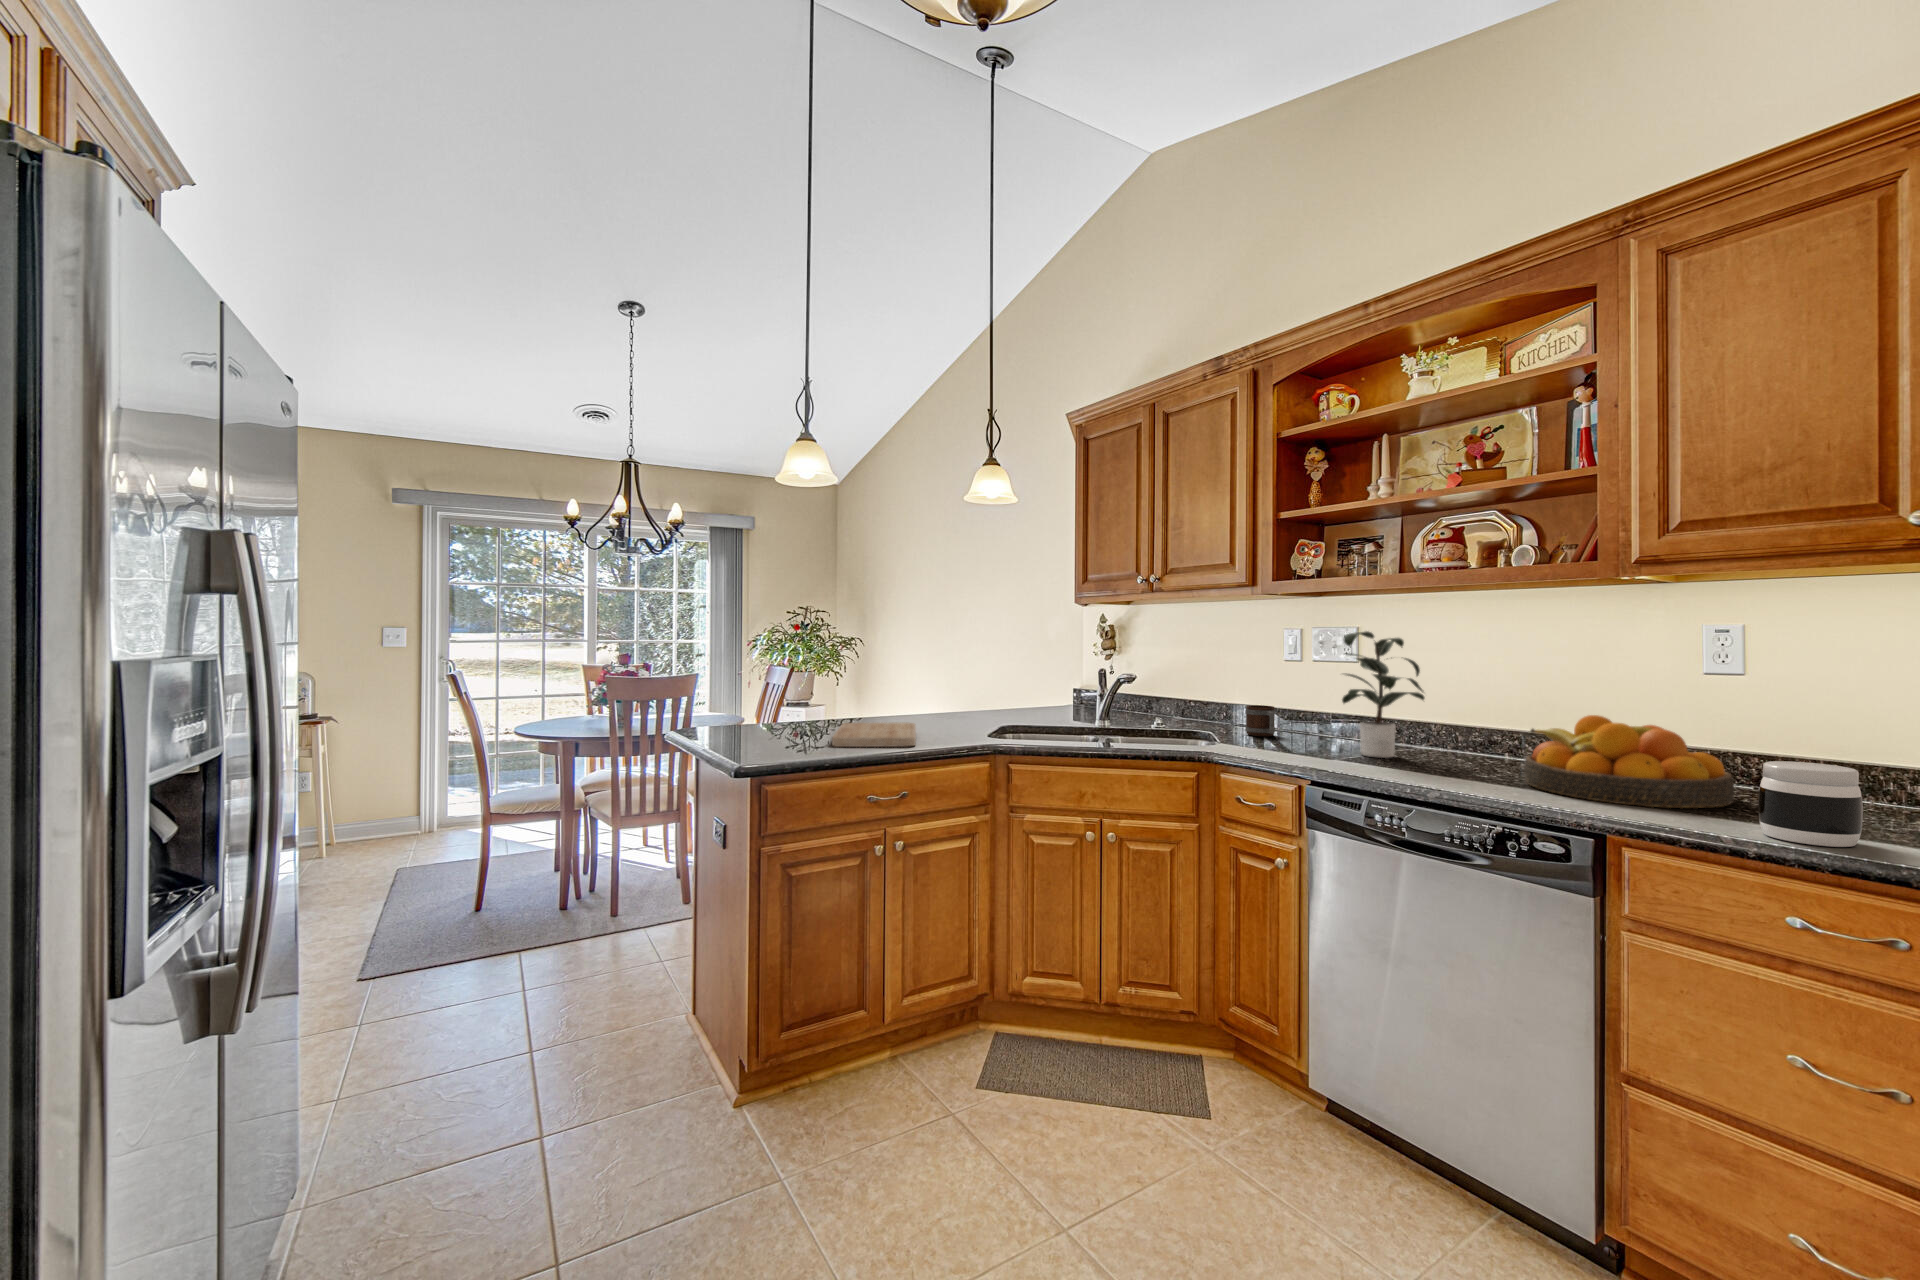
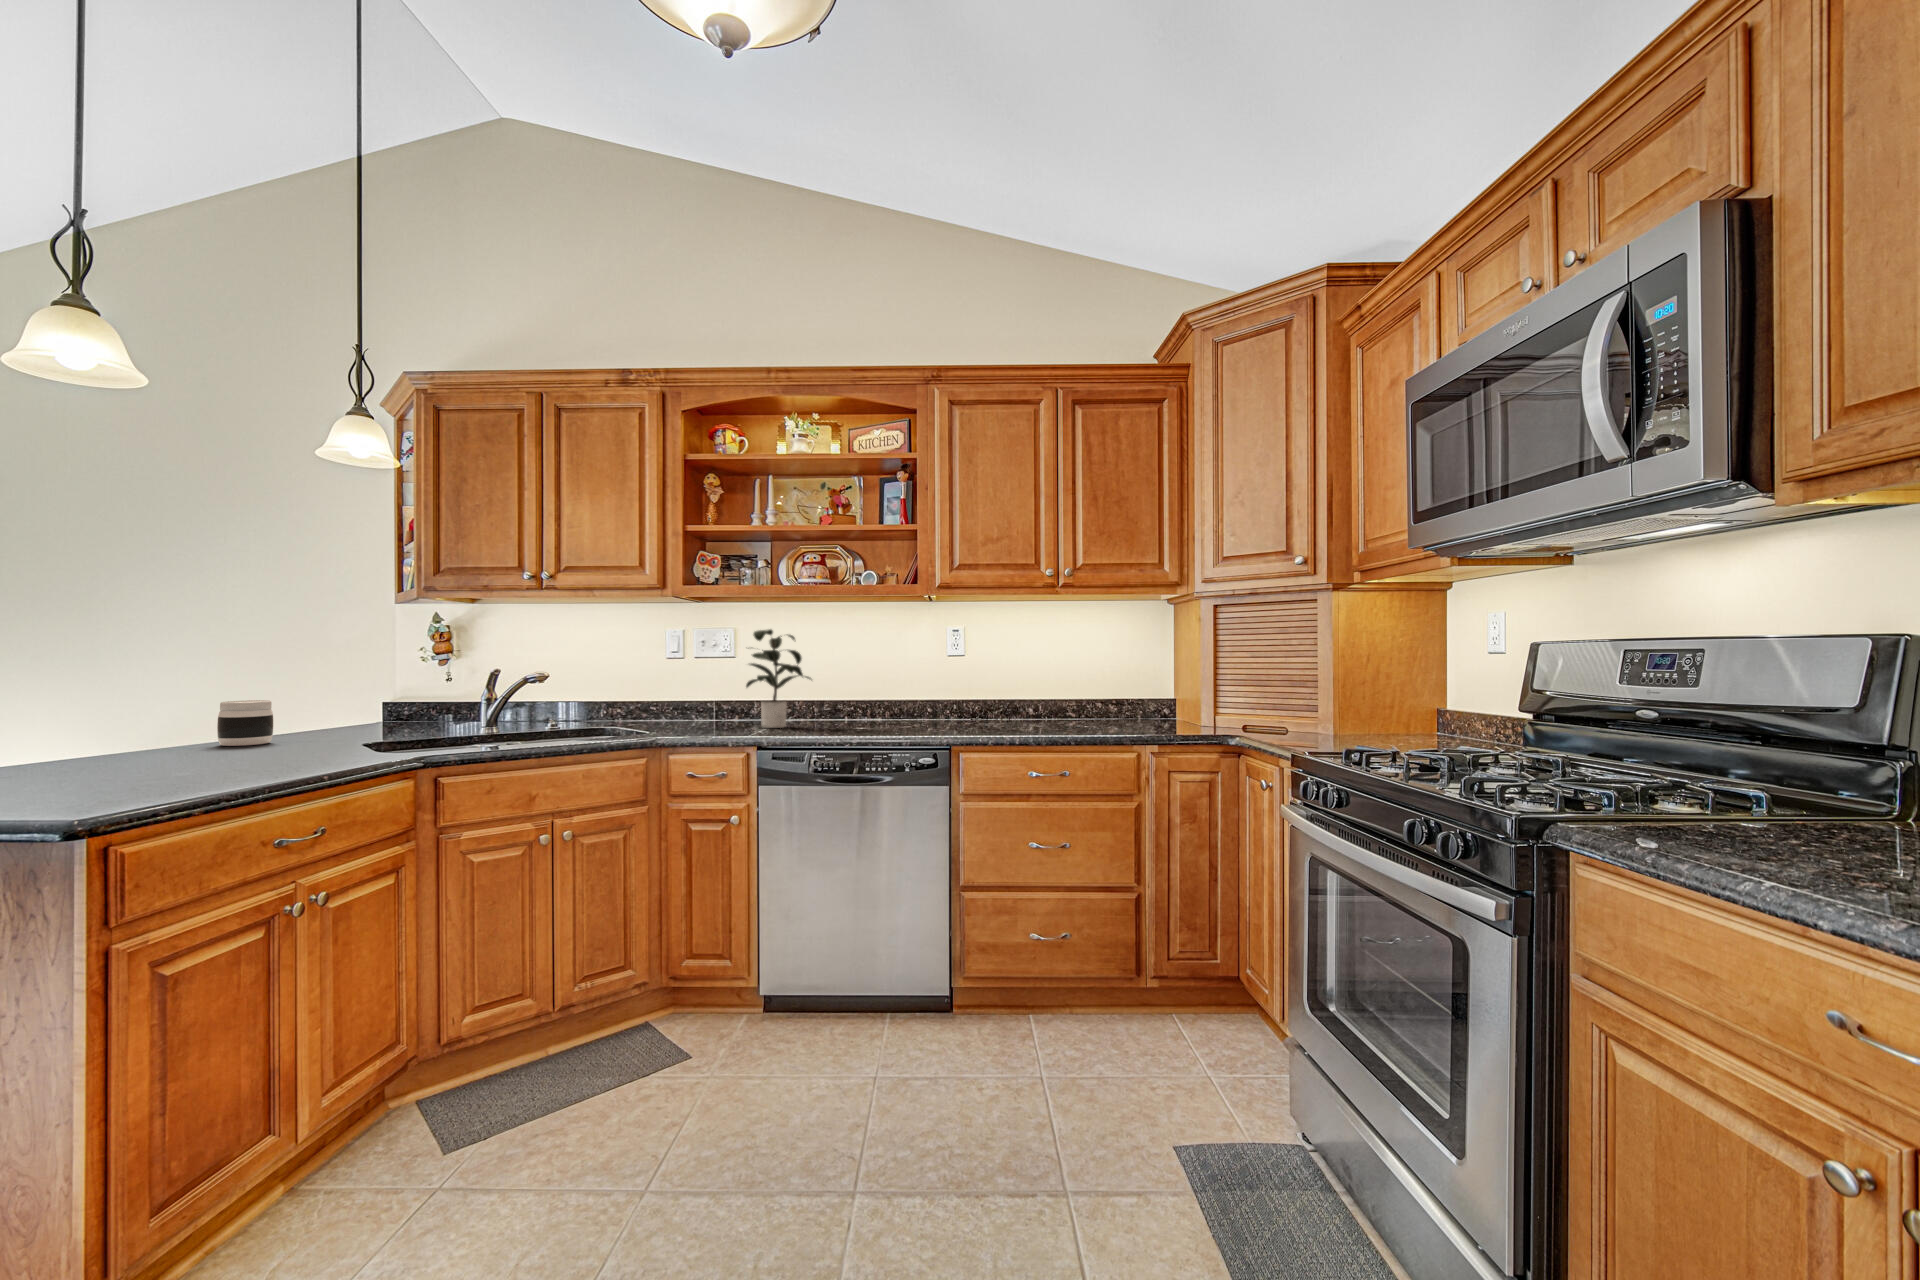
mug: present [1246,705,1275,736] -> none [638,698,669,725]
fruit bowl: present [1524,715,1734,808] -> none [886,683,988,734]
cutting board: present [832,722,916,747] -> none [118,746,326,782]
jar: present [1759,761,1863,847] -> present [217,700,273,746]

